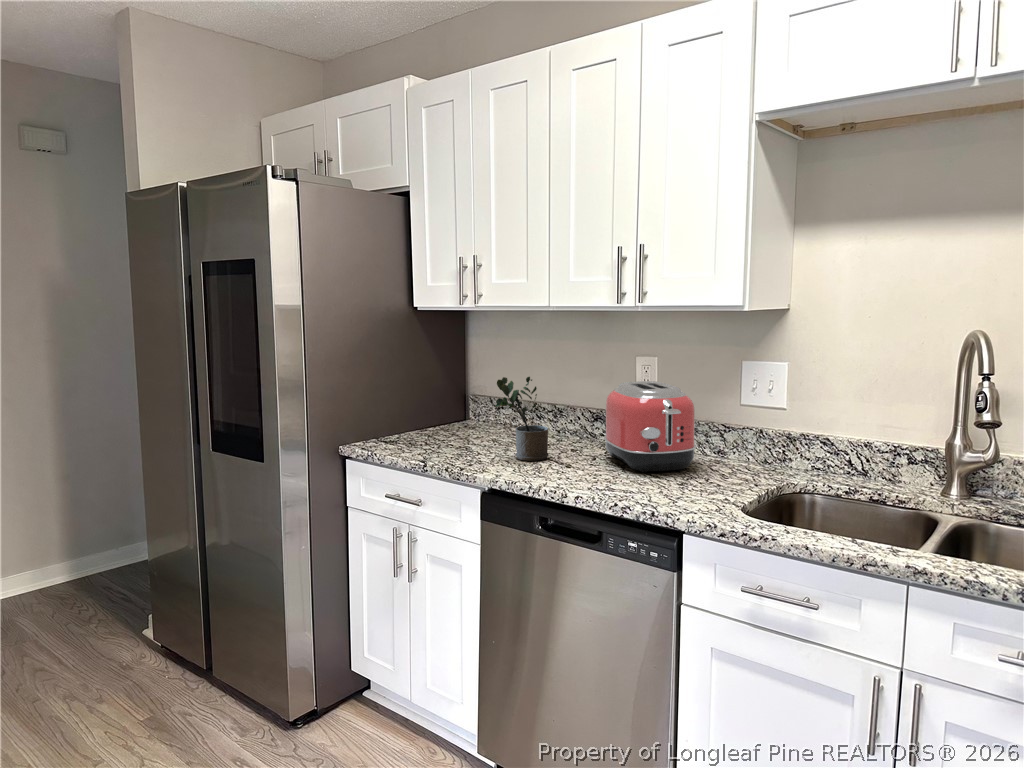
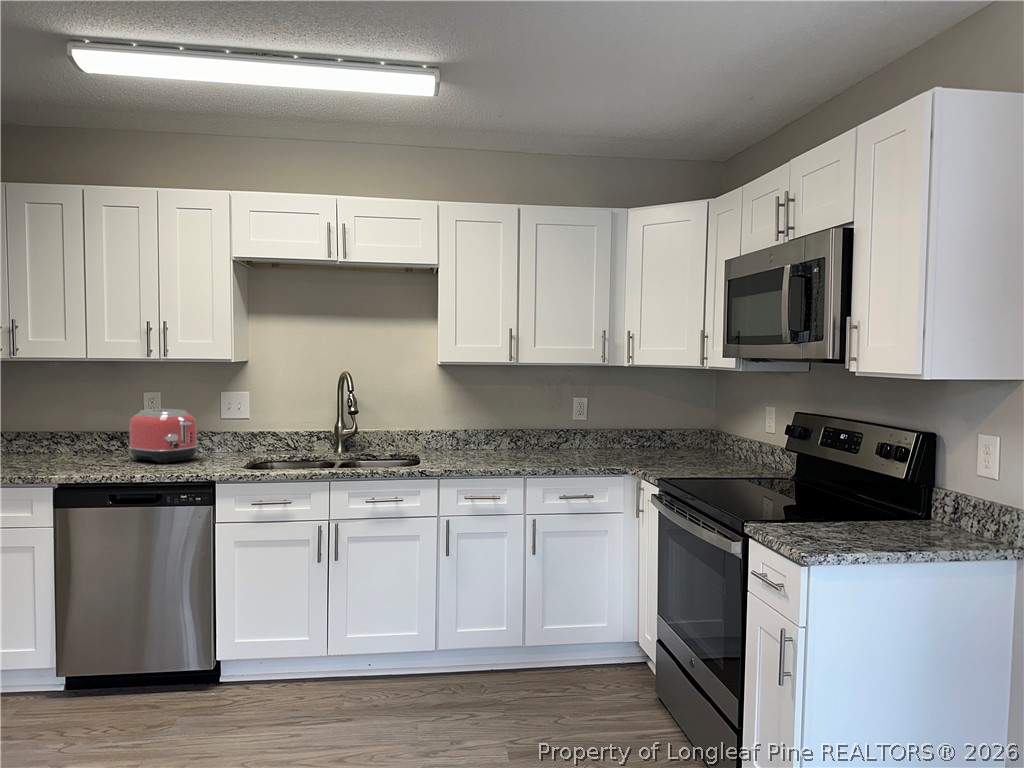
potted plant: present [495,377,549,461] -> none [41,409,86,468]

